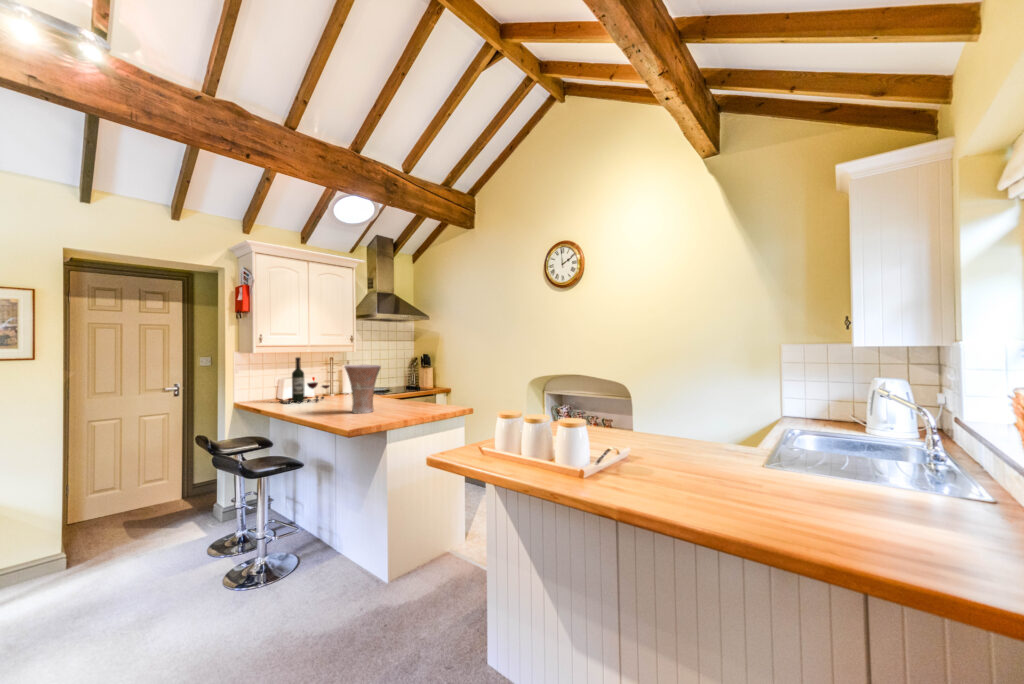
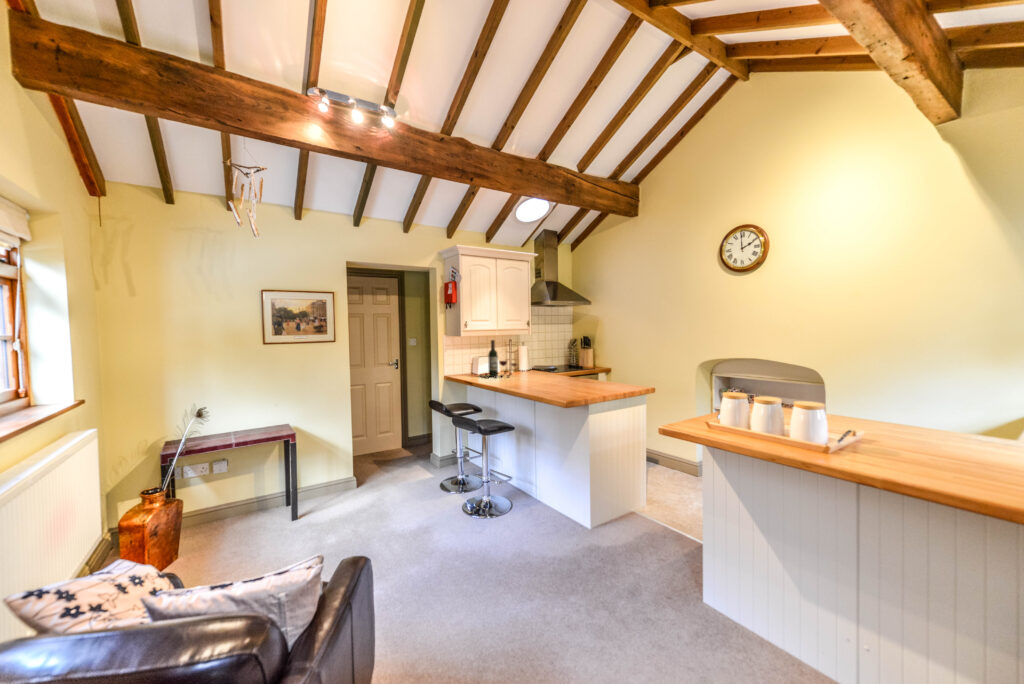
vase: present [345,365,381,413] -> none [543,349,572,390]

